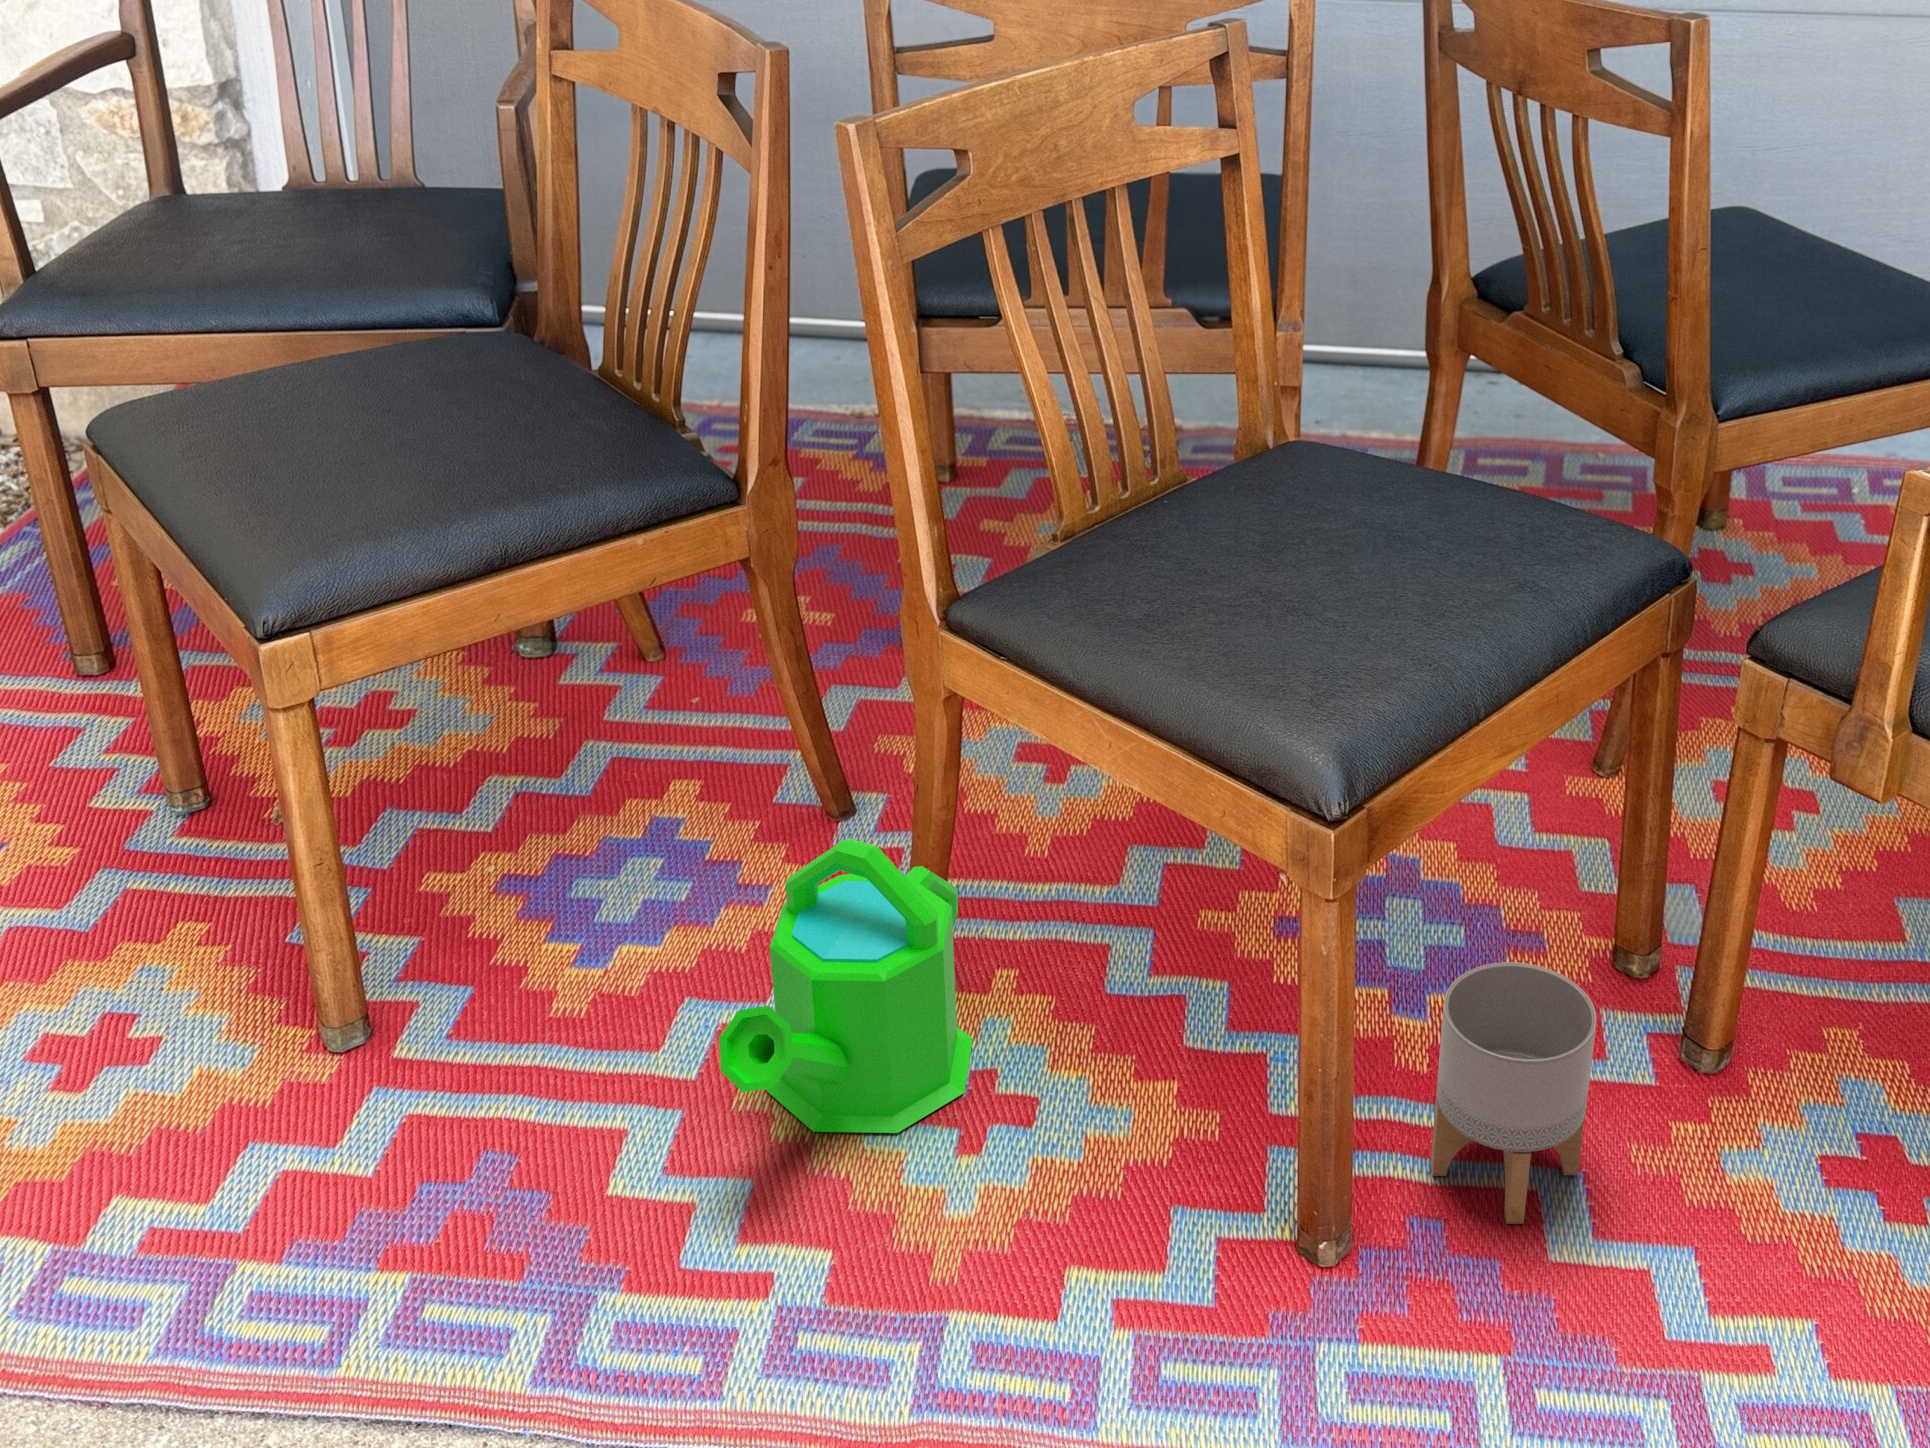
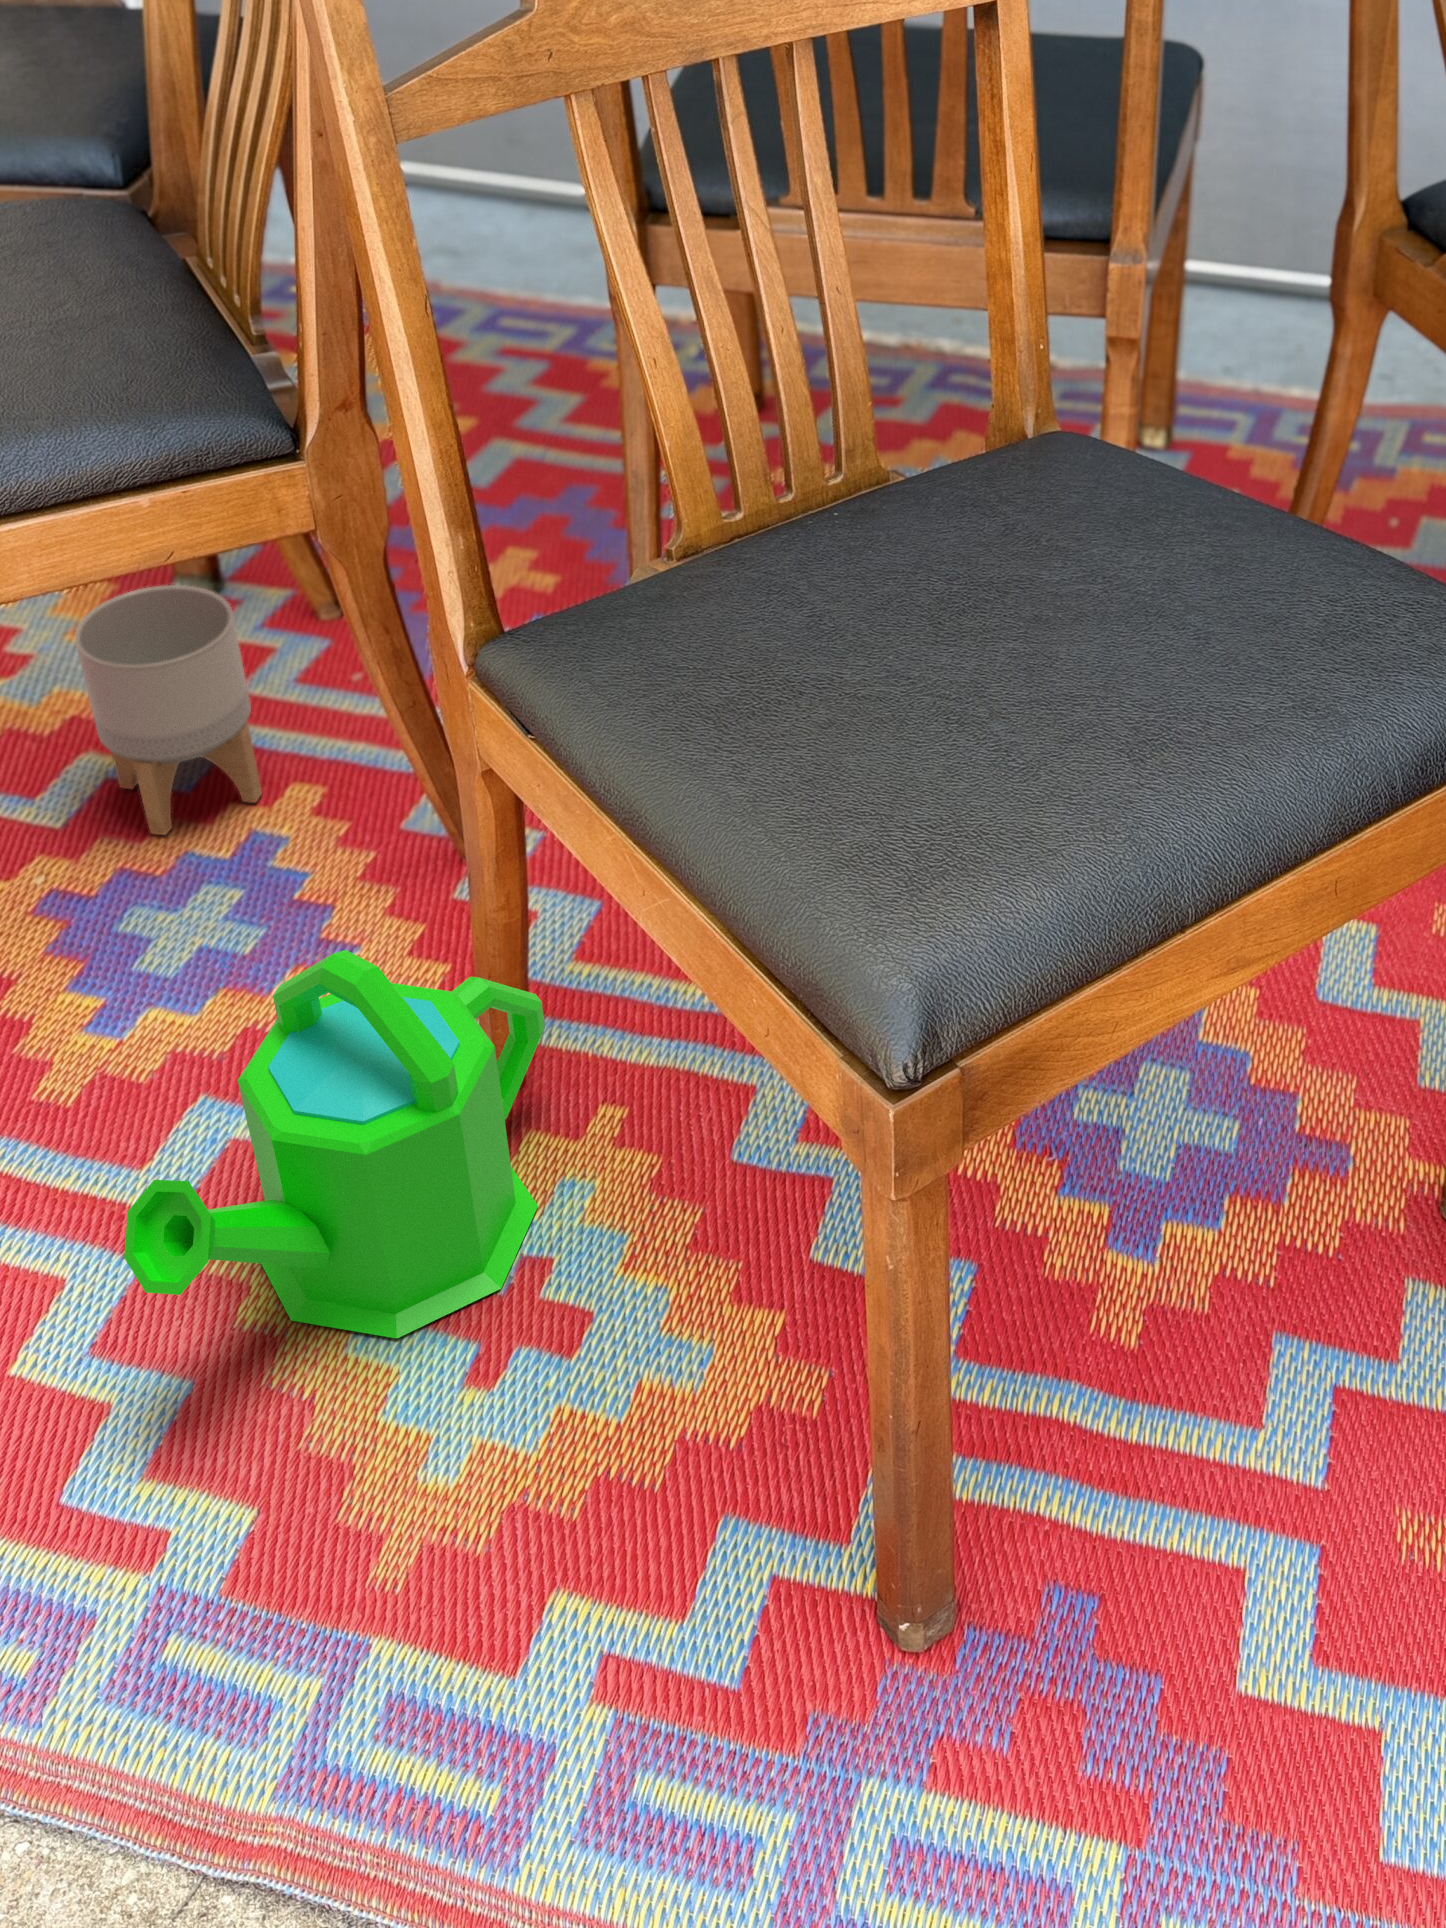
planter: present [1430,962,1597,1224] -> present [75,585,262,835]

